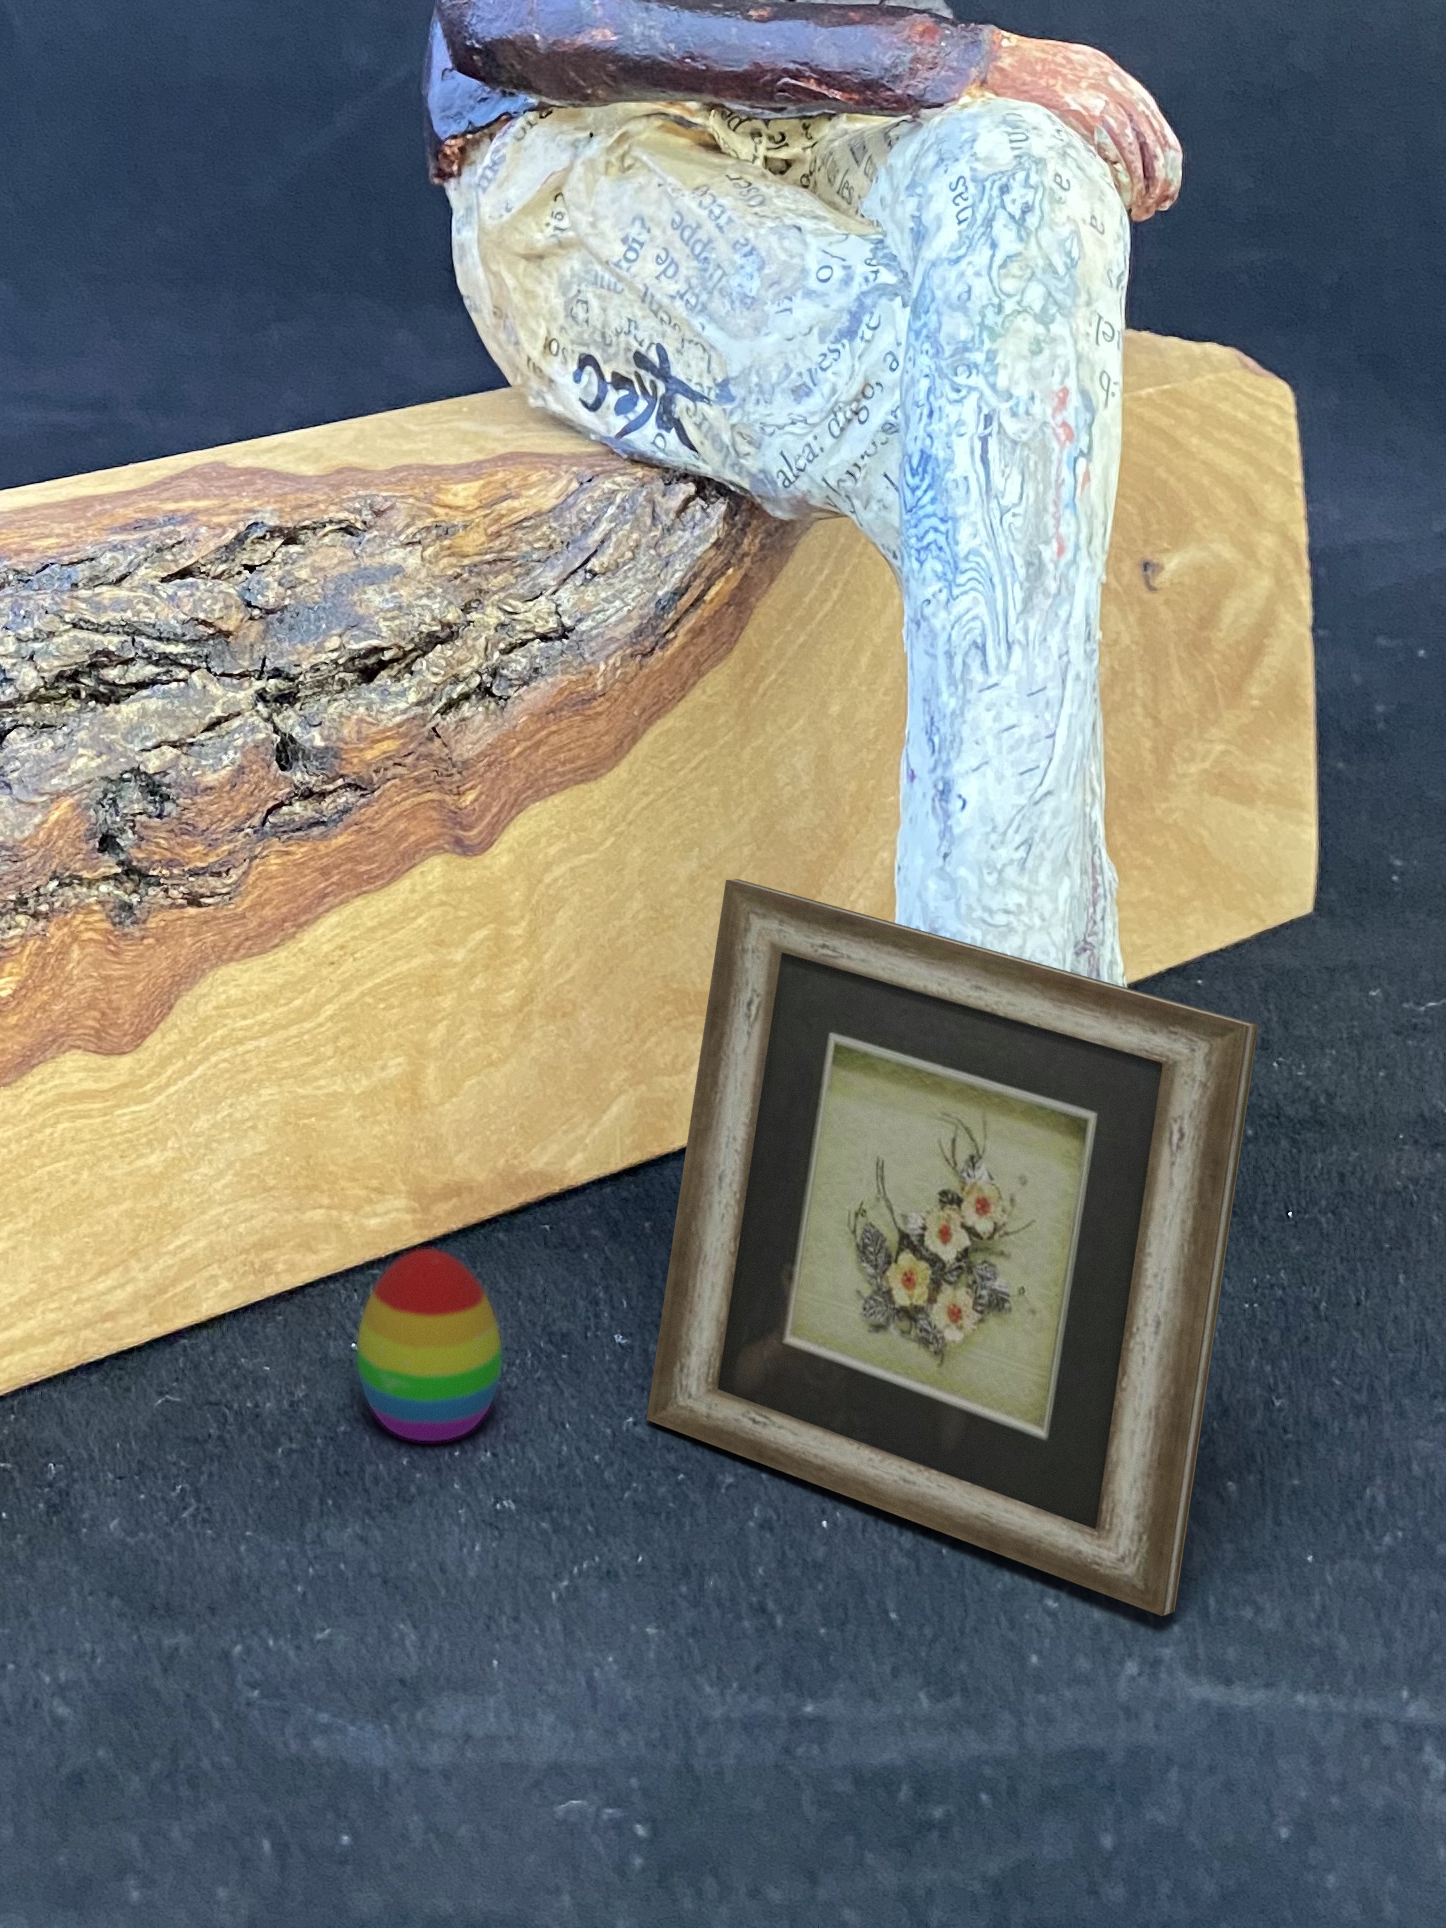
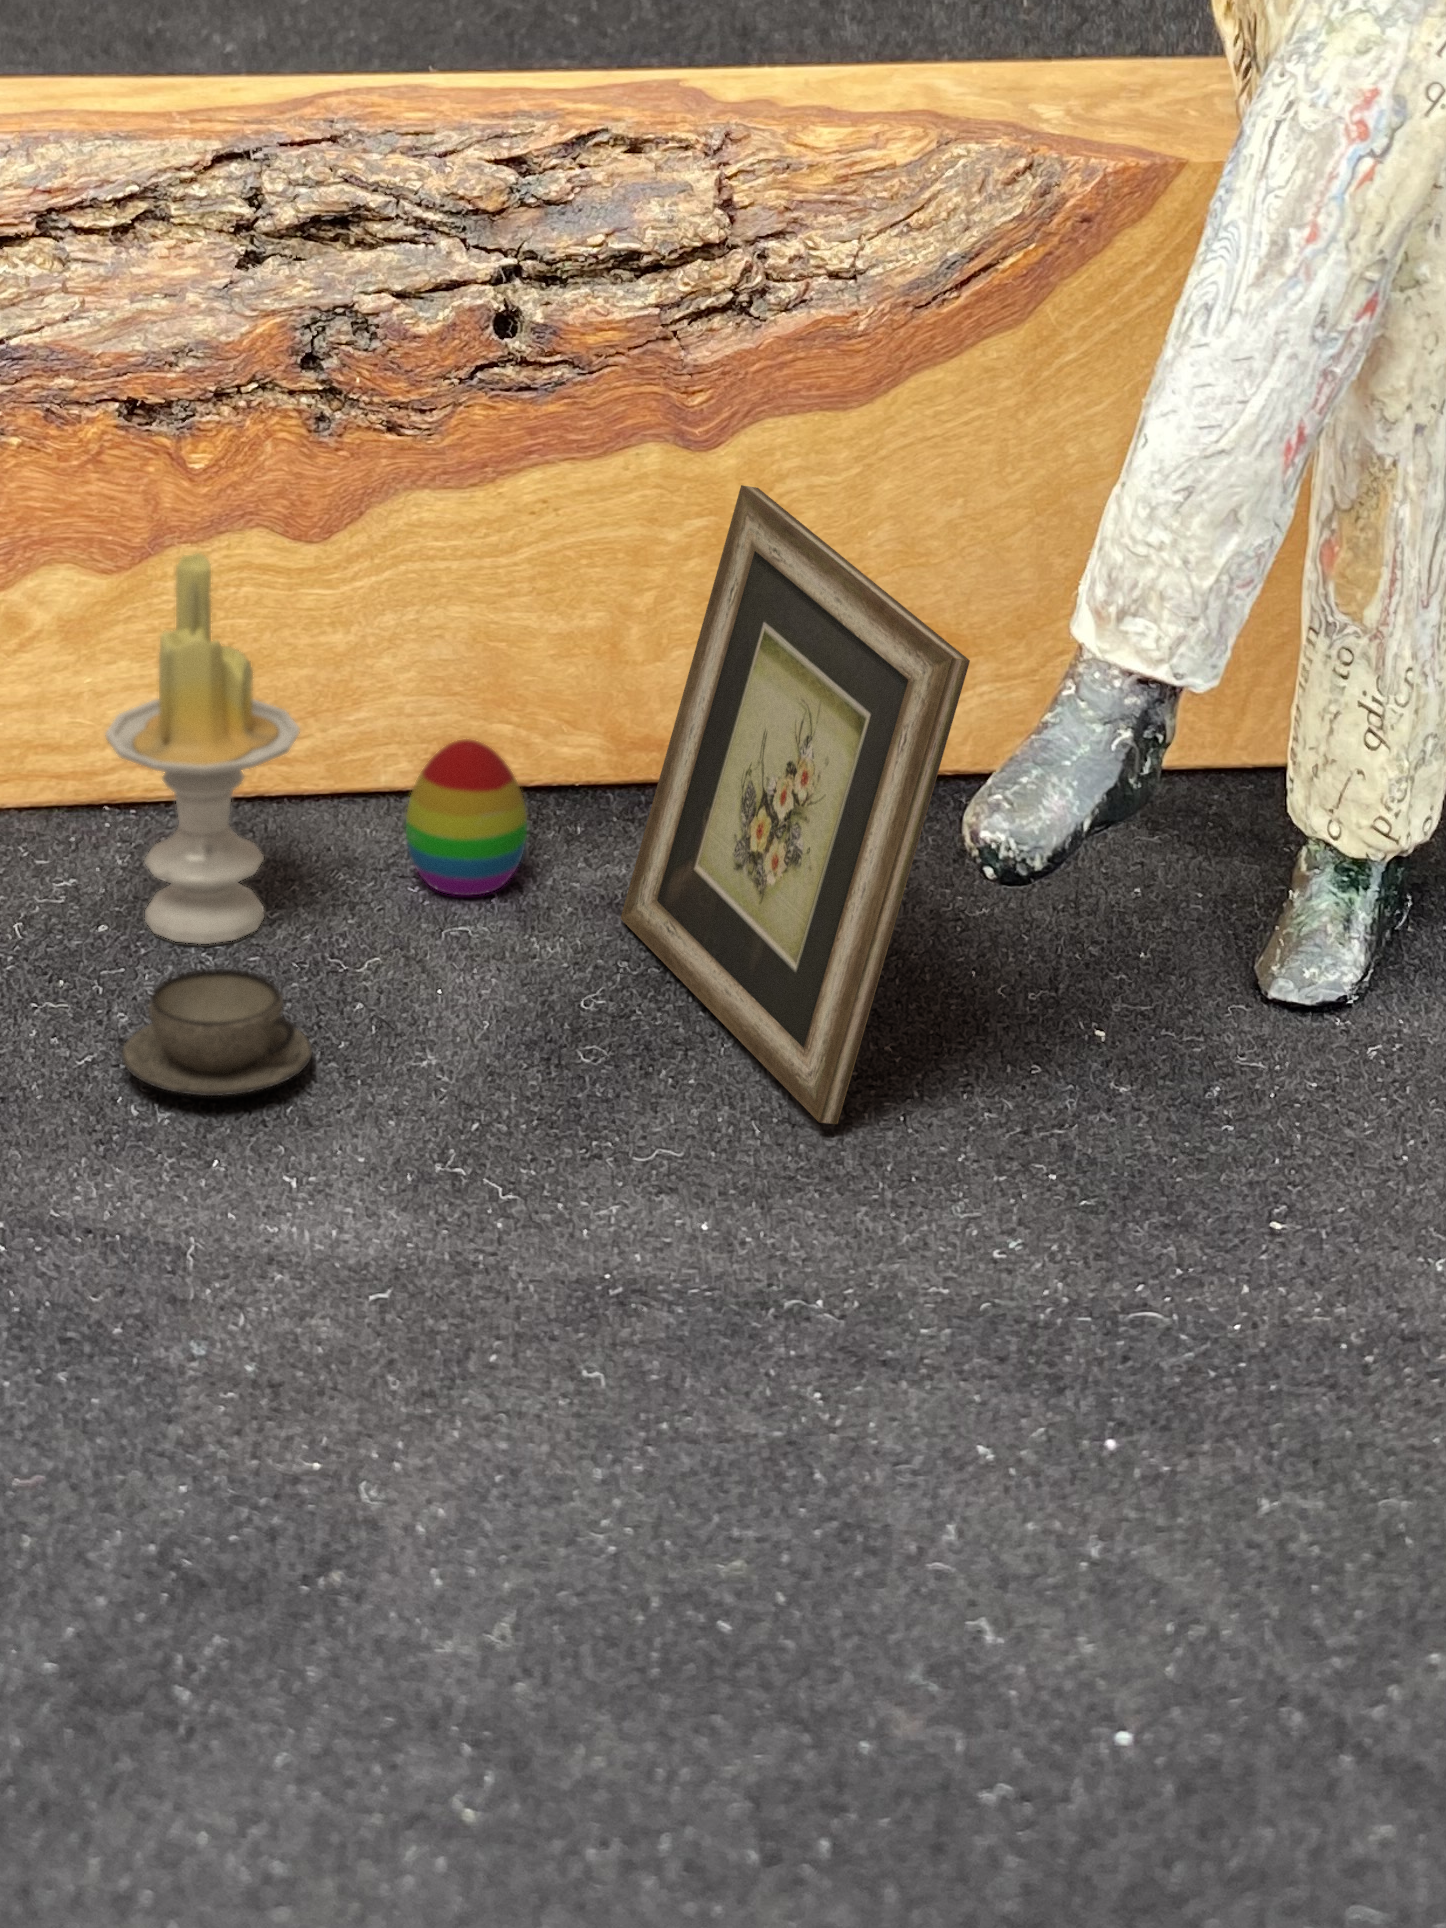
candle: none [79,1100,319,1592] -> present [105,553,300,944]
teacup: none [321,1615,563,1803] -> present [121,969,312,1096]

